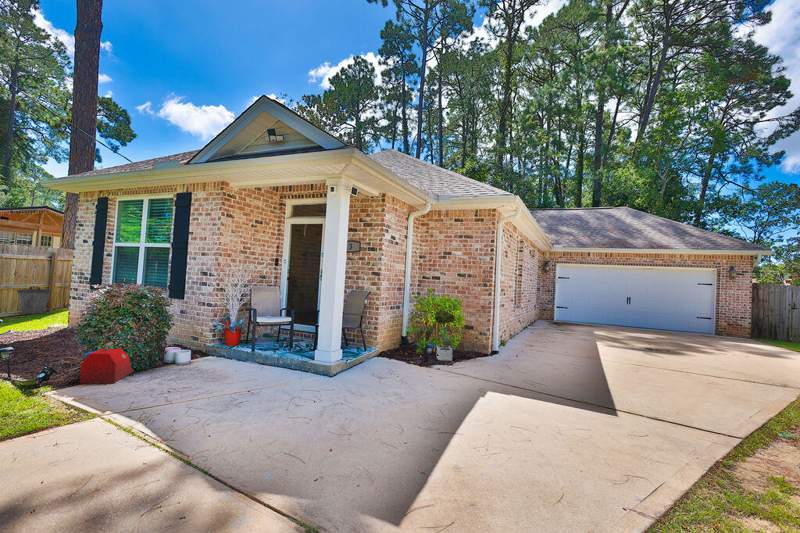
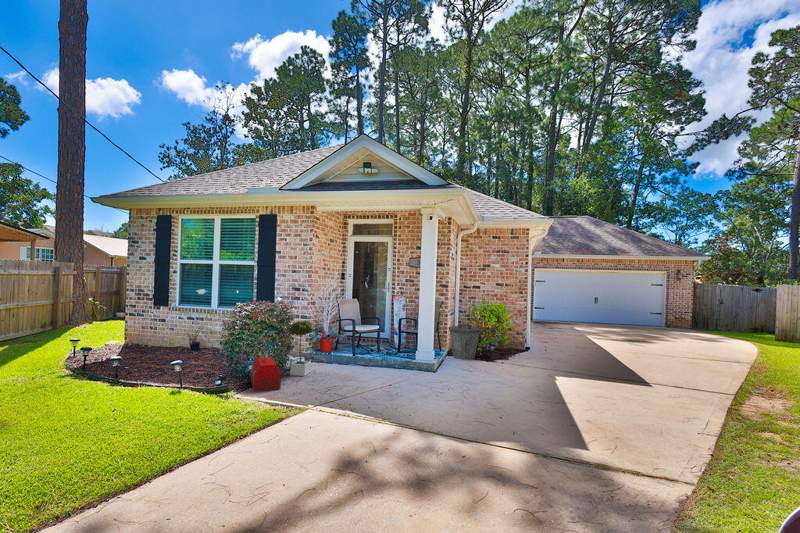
trash can: present [17,286,51,314] -> present [449,324,480,360]
potted tree: present [434,310,455,361] -> present [289,320,313,376]

